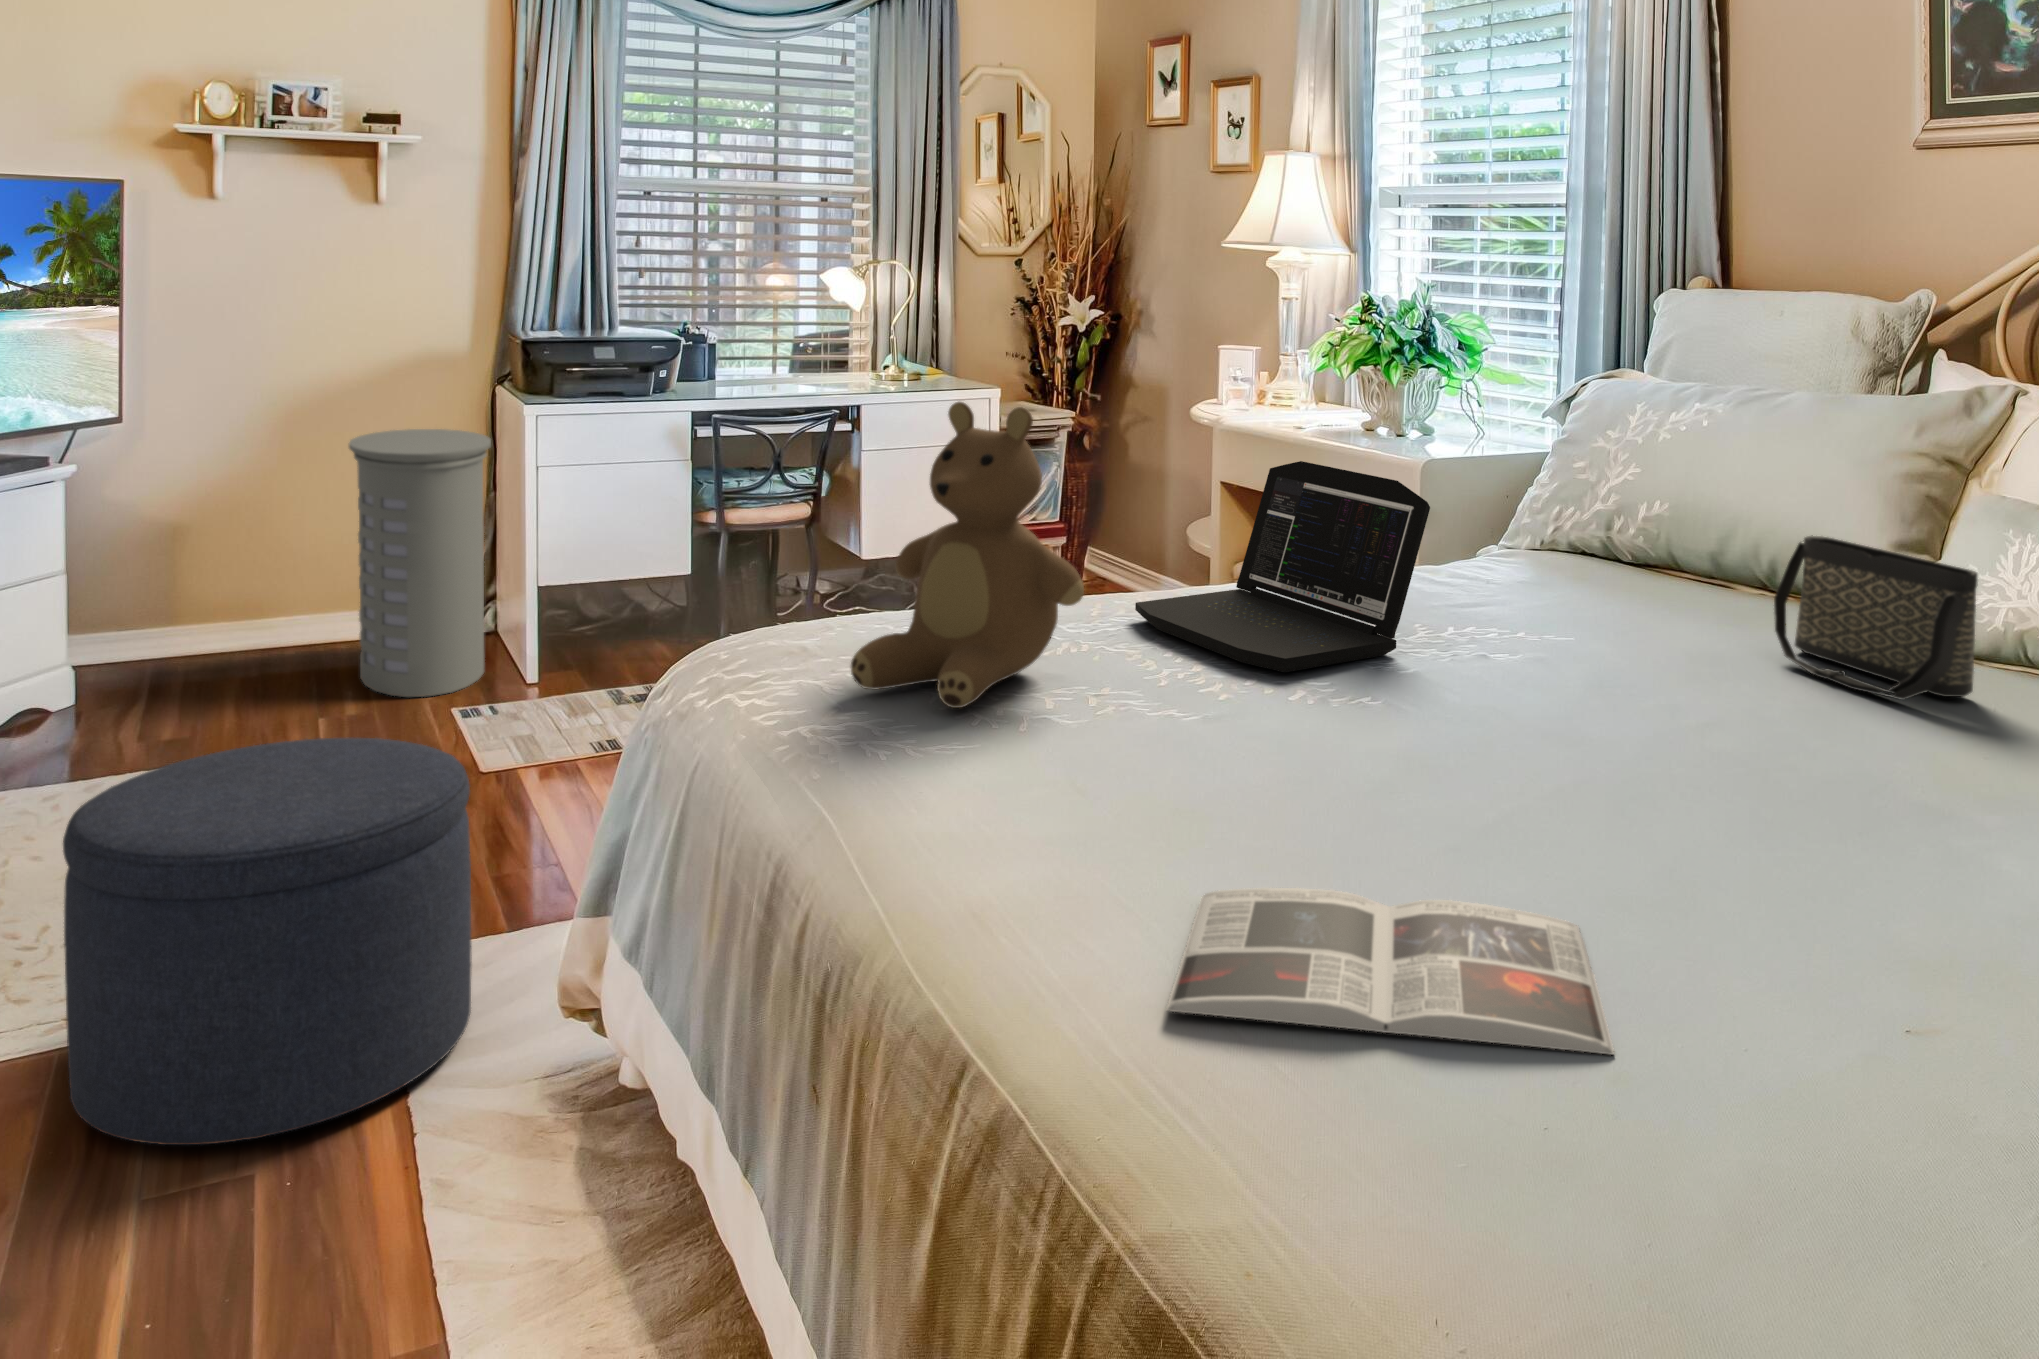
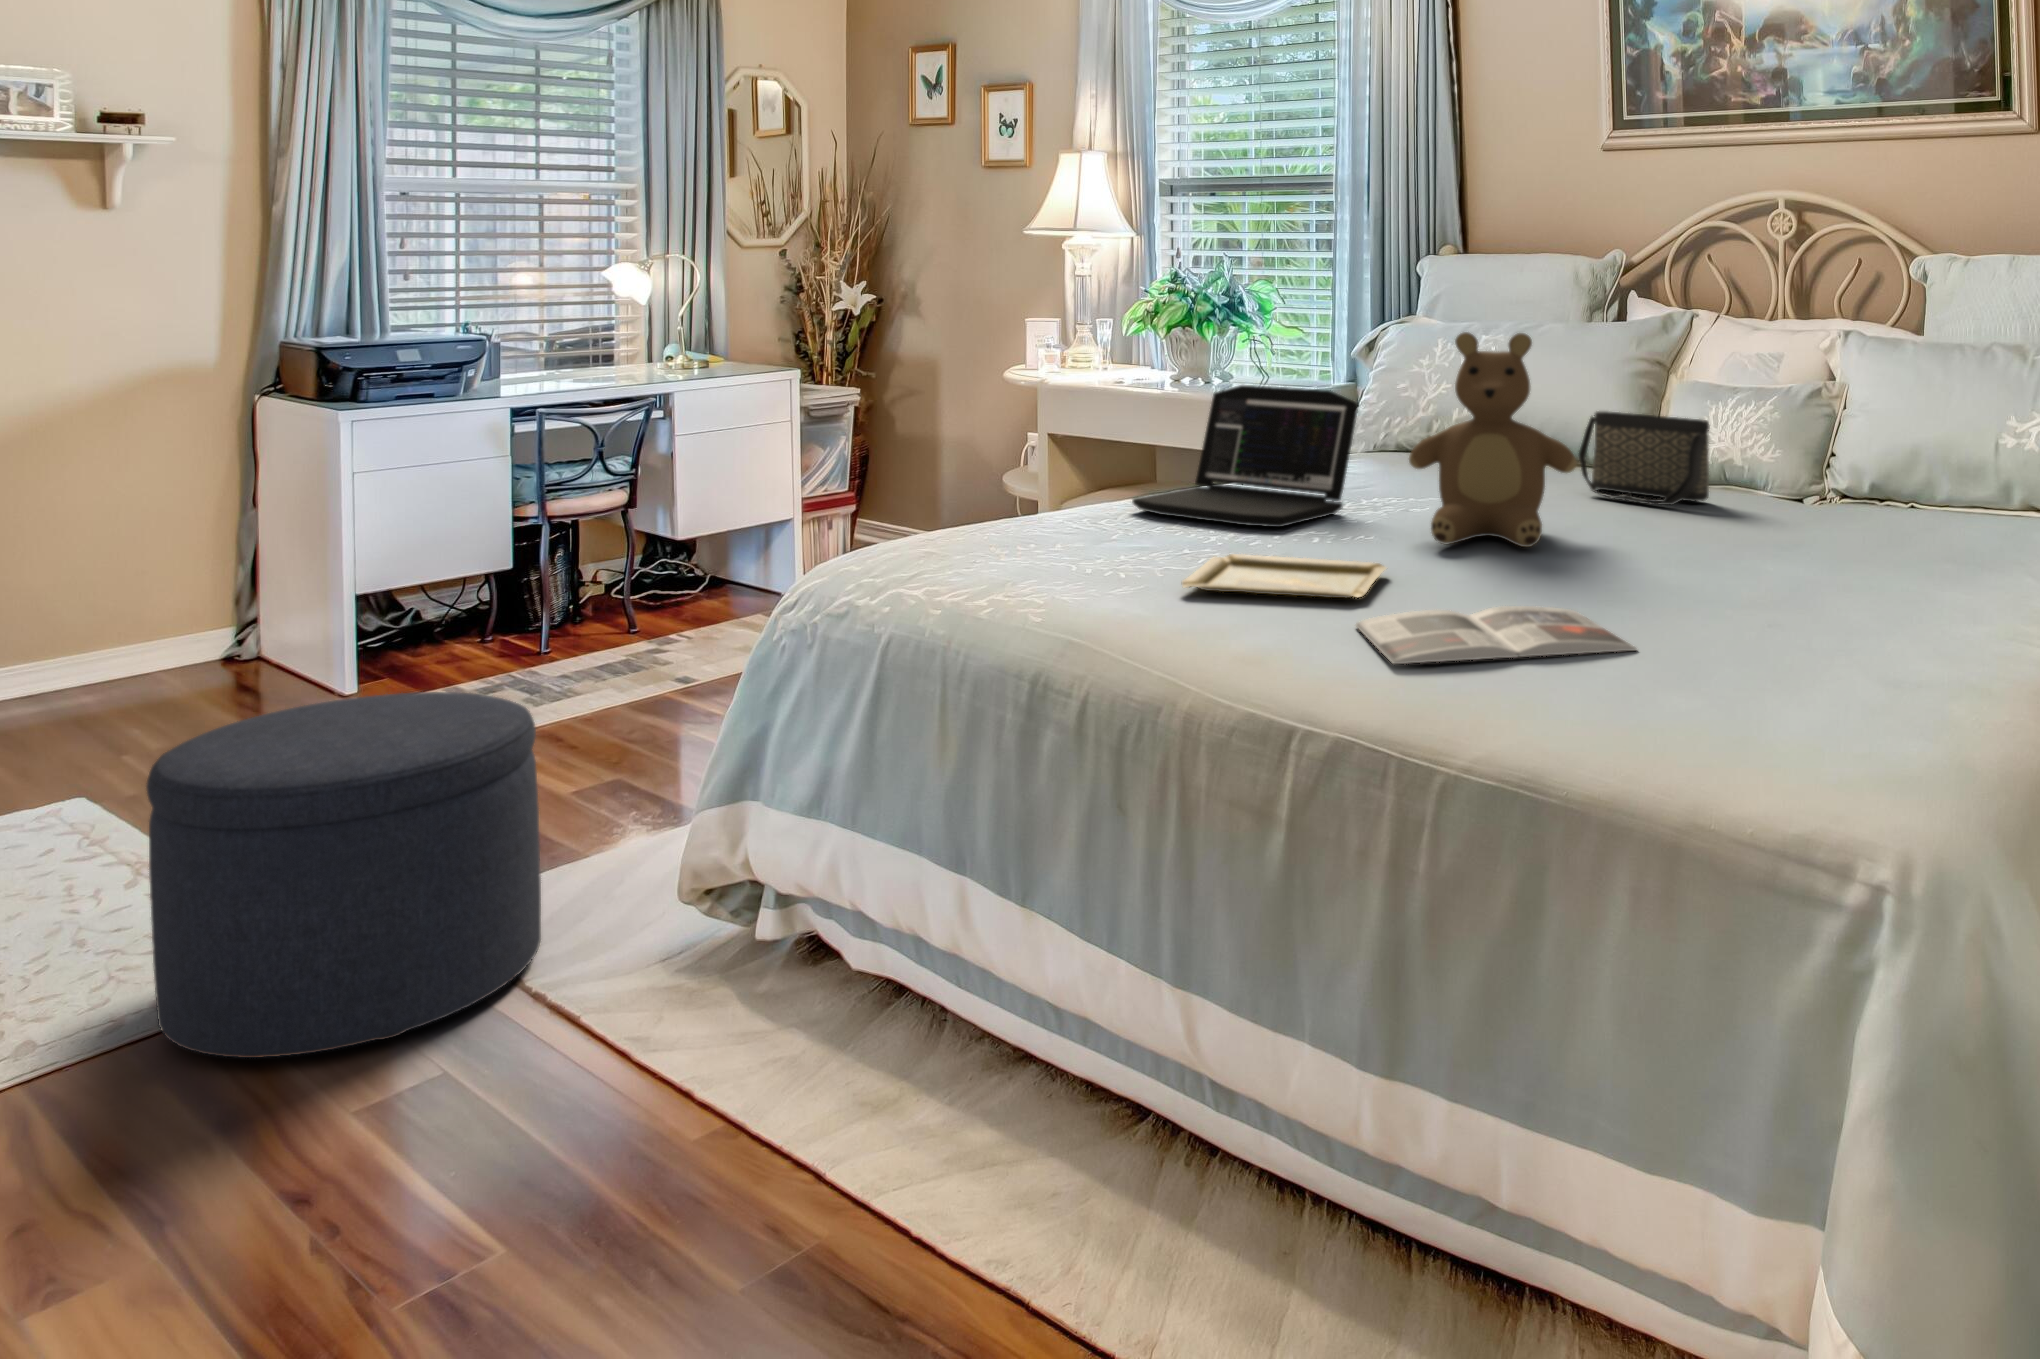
teddy bear: present [851,402,1084,708] -> present [1409,332,1576,547]
laundry hamper: present [349,429,491,697] -> none [104,442,280,718]
tray: none [1035,722,1349,838] -> present [1182,554,1386,598]

